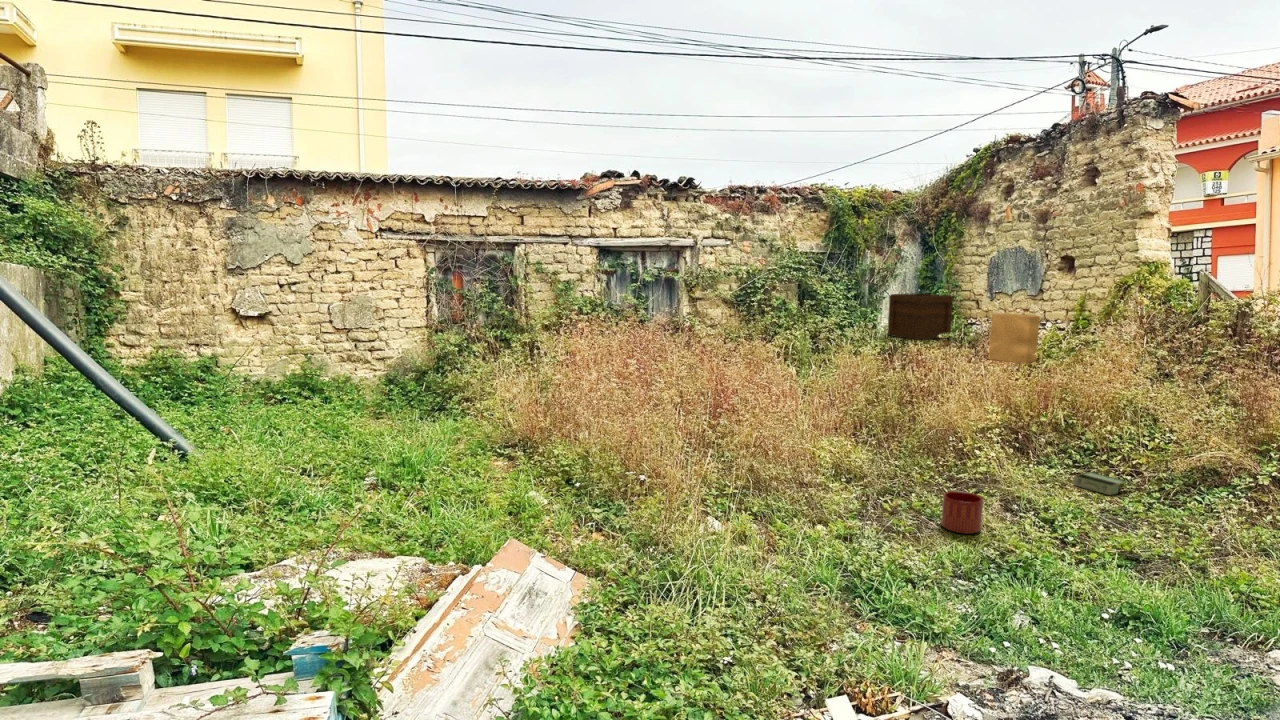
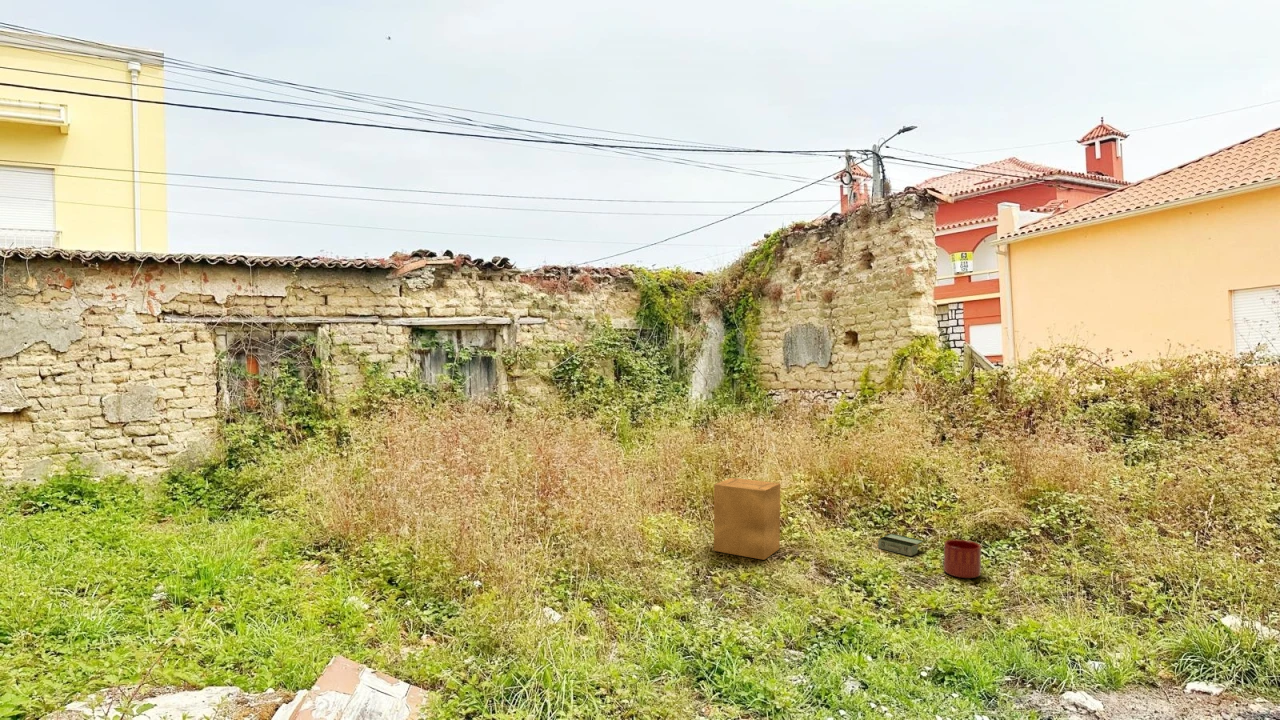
wooden crate: present [887,293,953,340] -> none [700,366,757,410]
cardboard box: present [989,314,1040,363] -> present [714,478,780,560]
planter: present [941,491,983,534] -> present [944,539,981,578]

